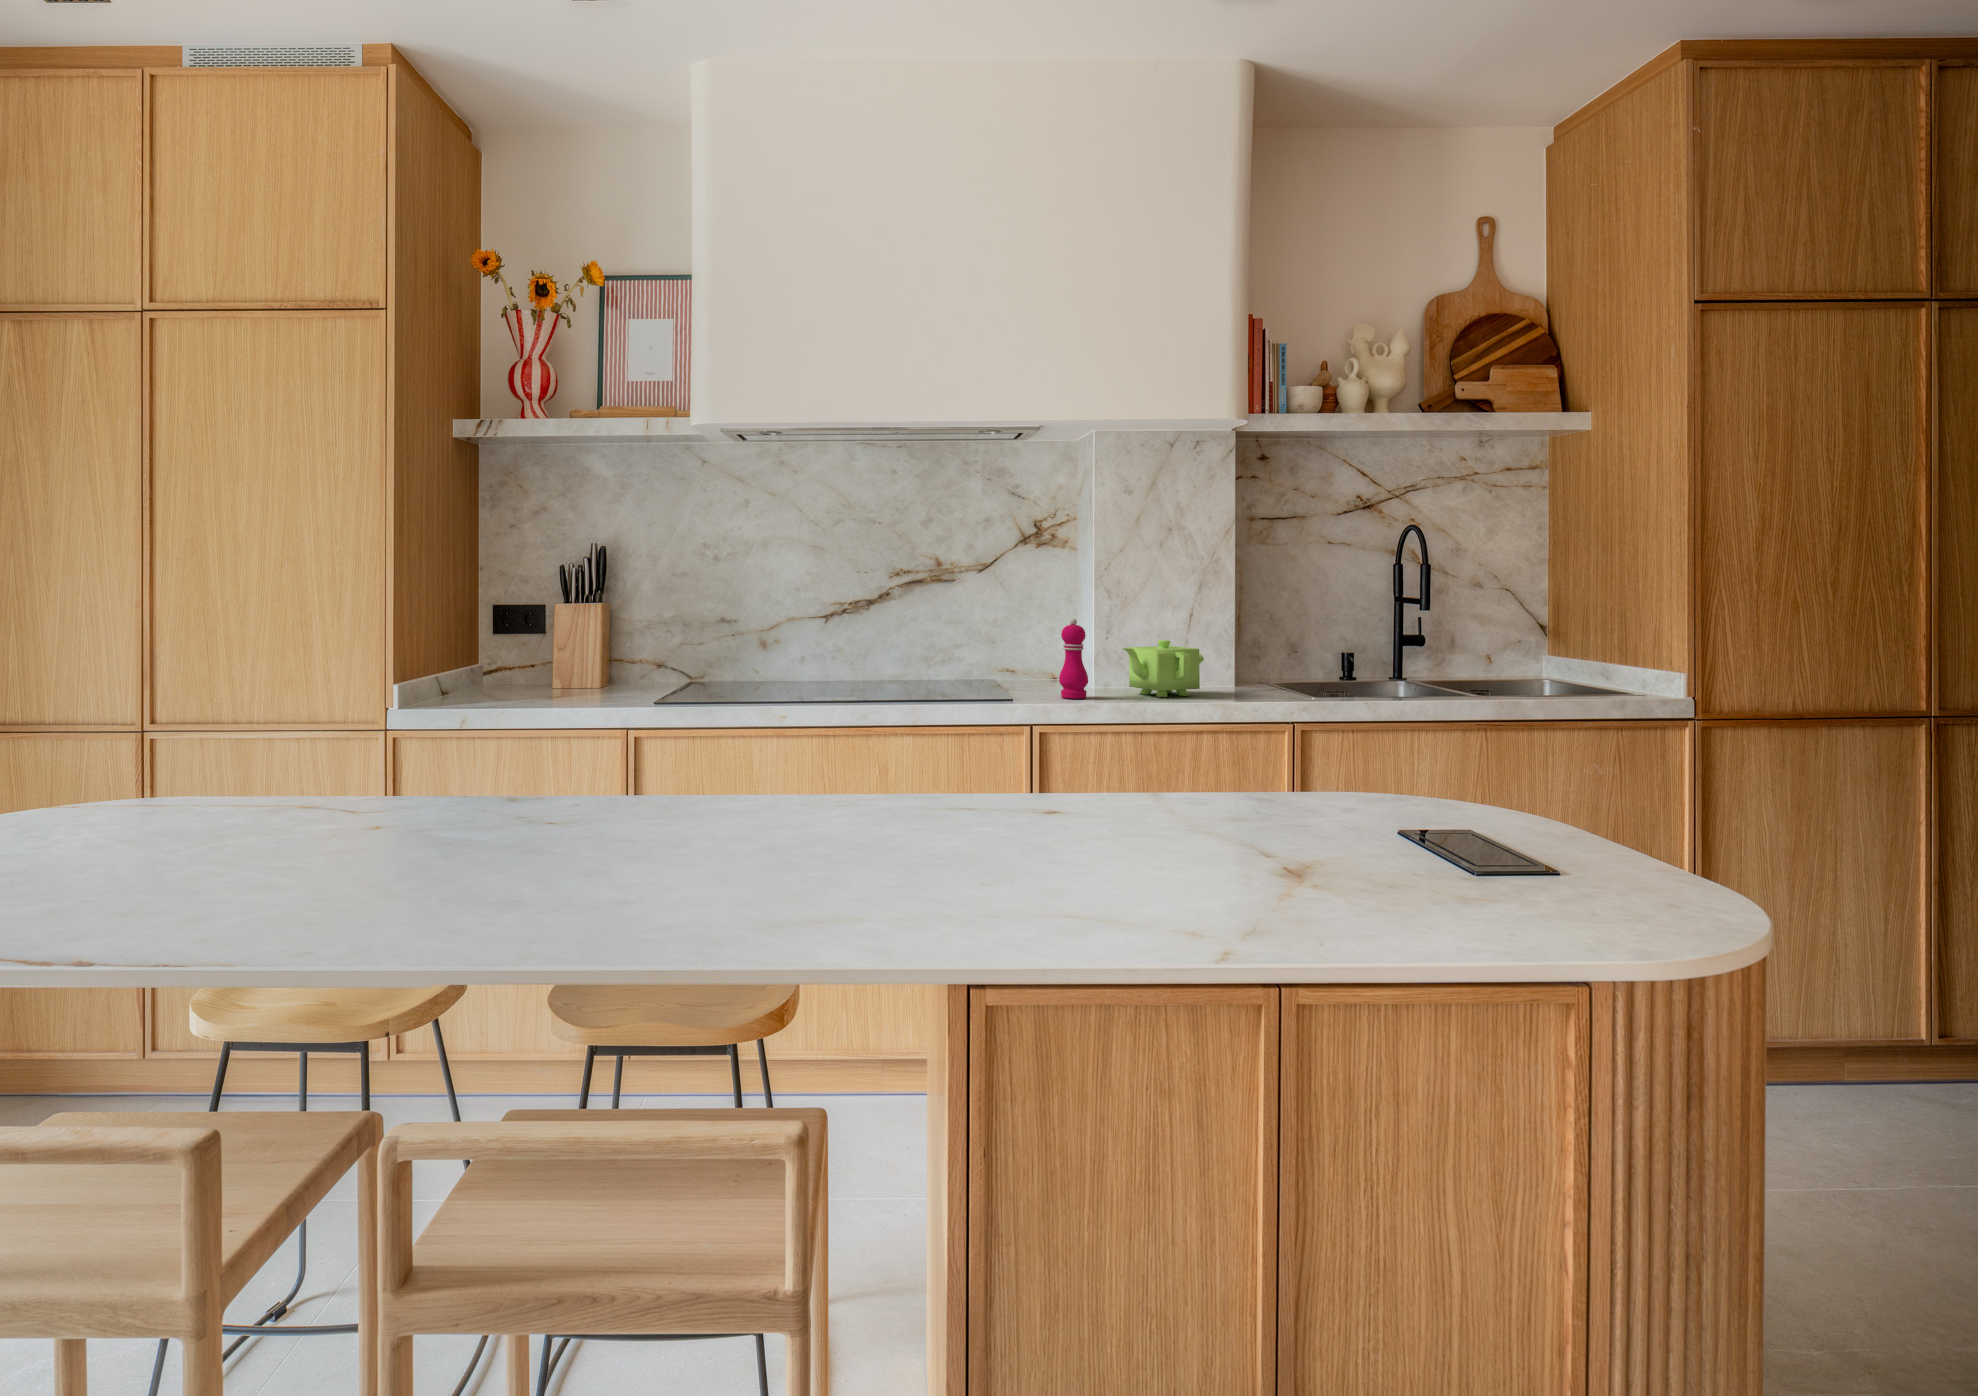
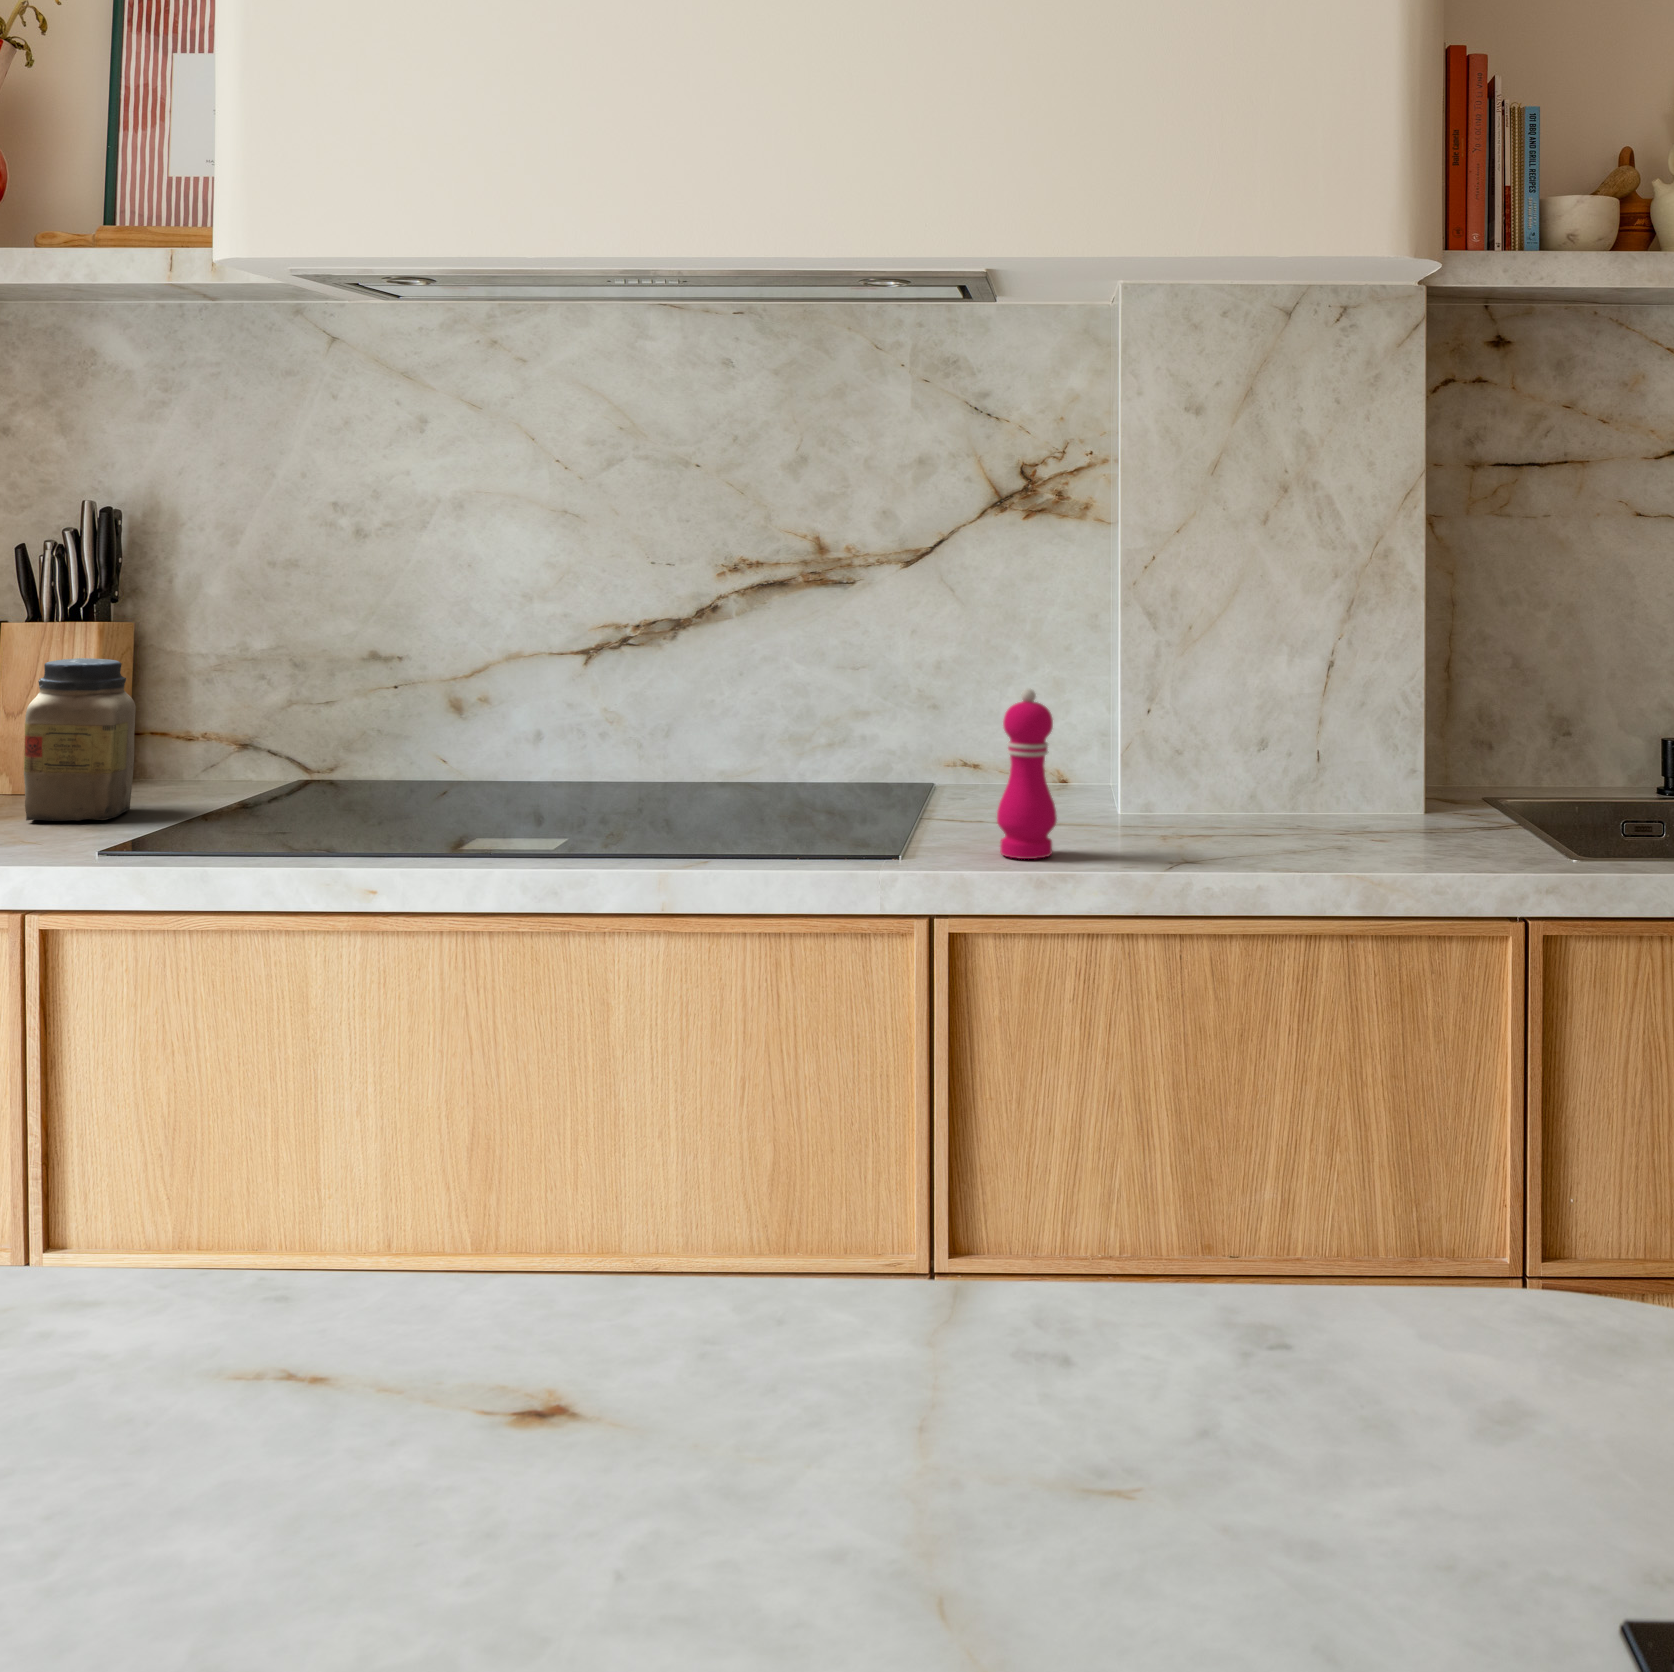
jar: none [585,616,630,693] -> present [24,658,136,821]
teapot: present [1123,640,1204,697] -> none [1132,733,1318,857]

